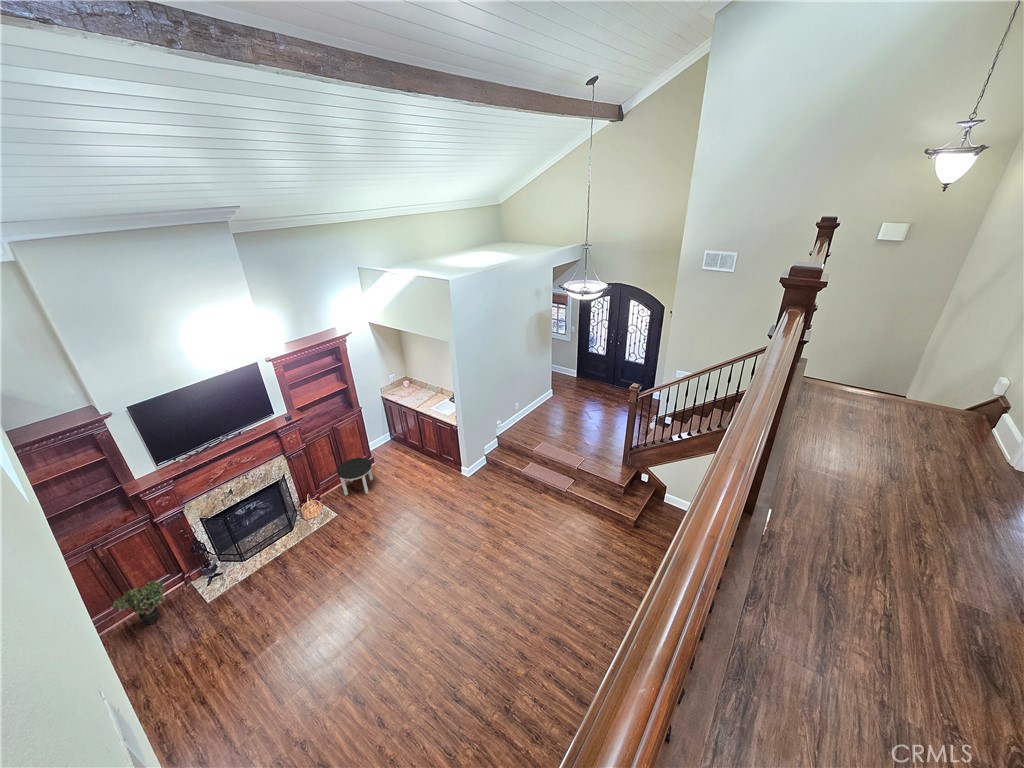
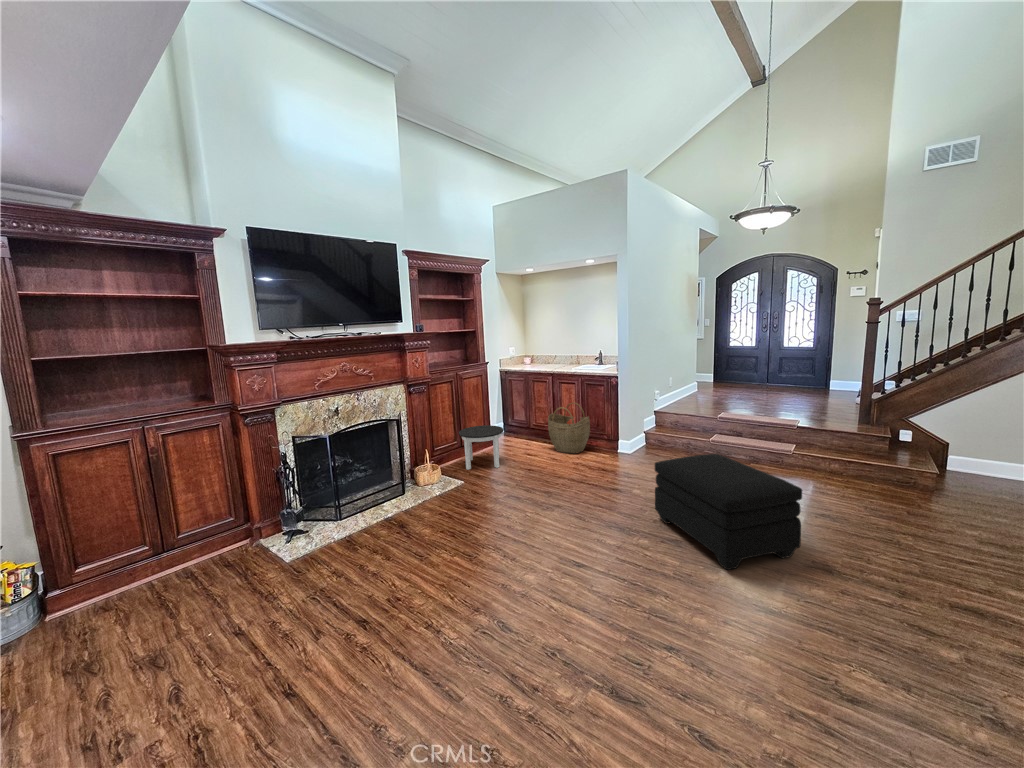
woven basket: none [409,437,441,476] -> present [548,403,590,454]
ottoman: none [437,525,497,613] -> present [655,454,802,570]
potted plant: present [111,581,165,625] -> none [143,508,230,588]

